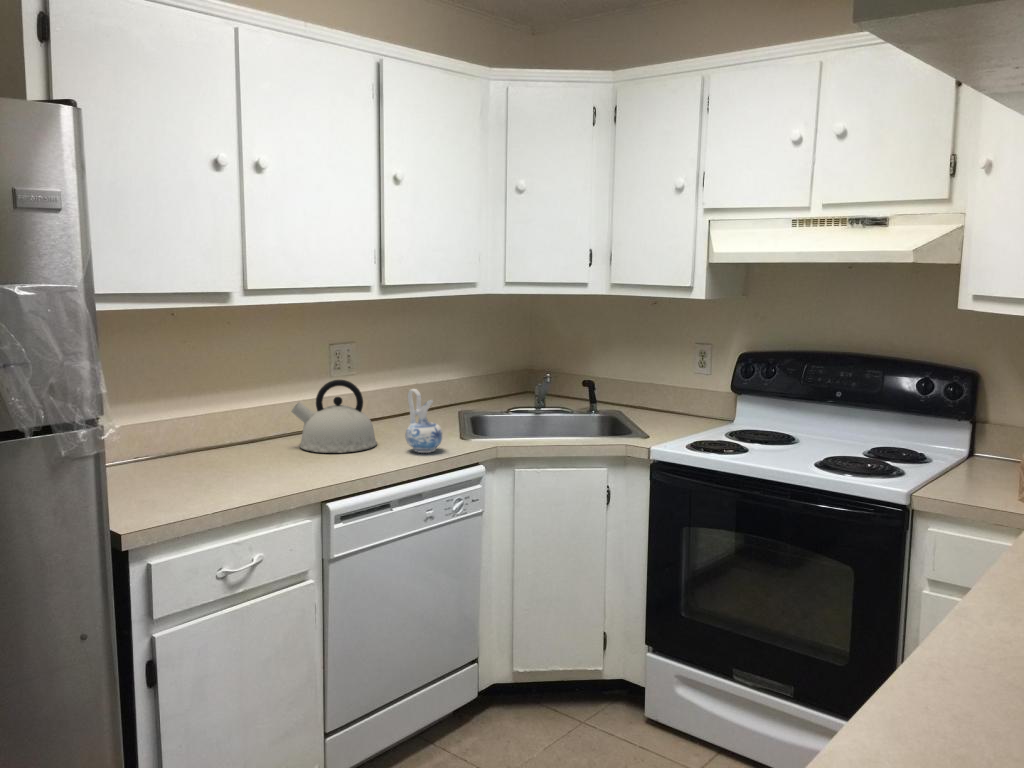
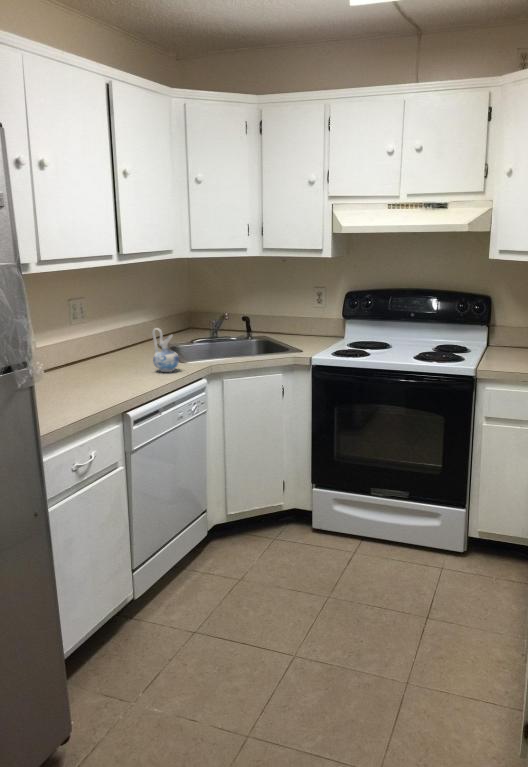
kettle: present [291,380,377,453] -> none [66,325,129,378]

